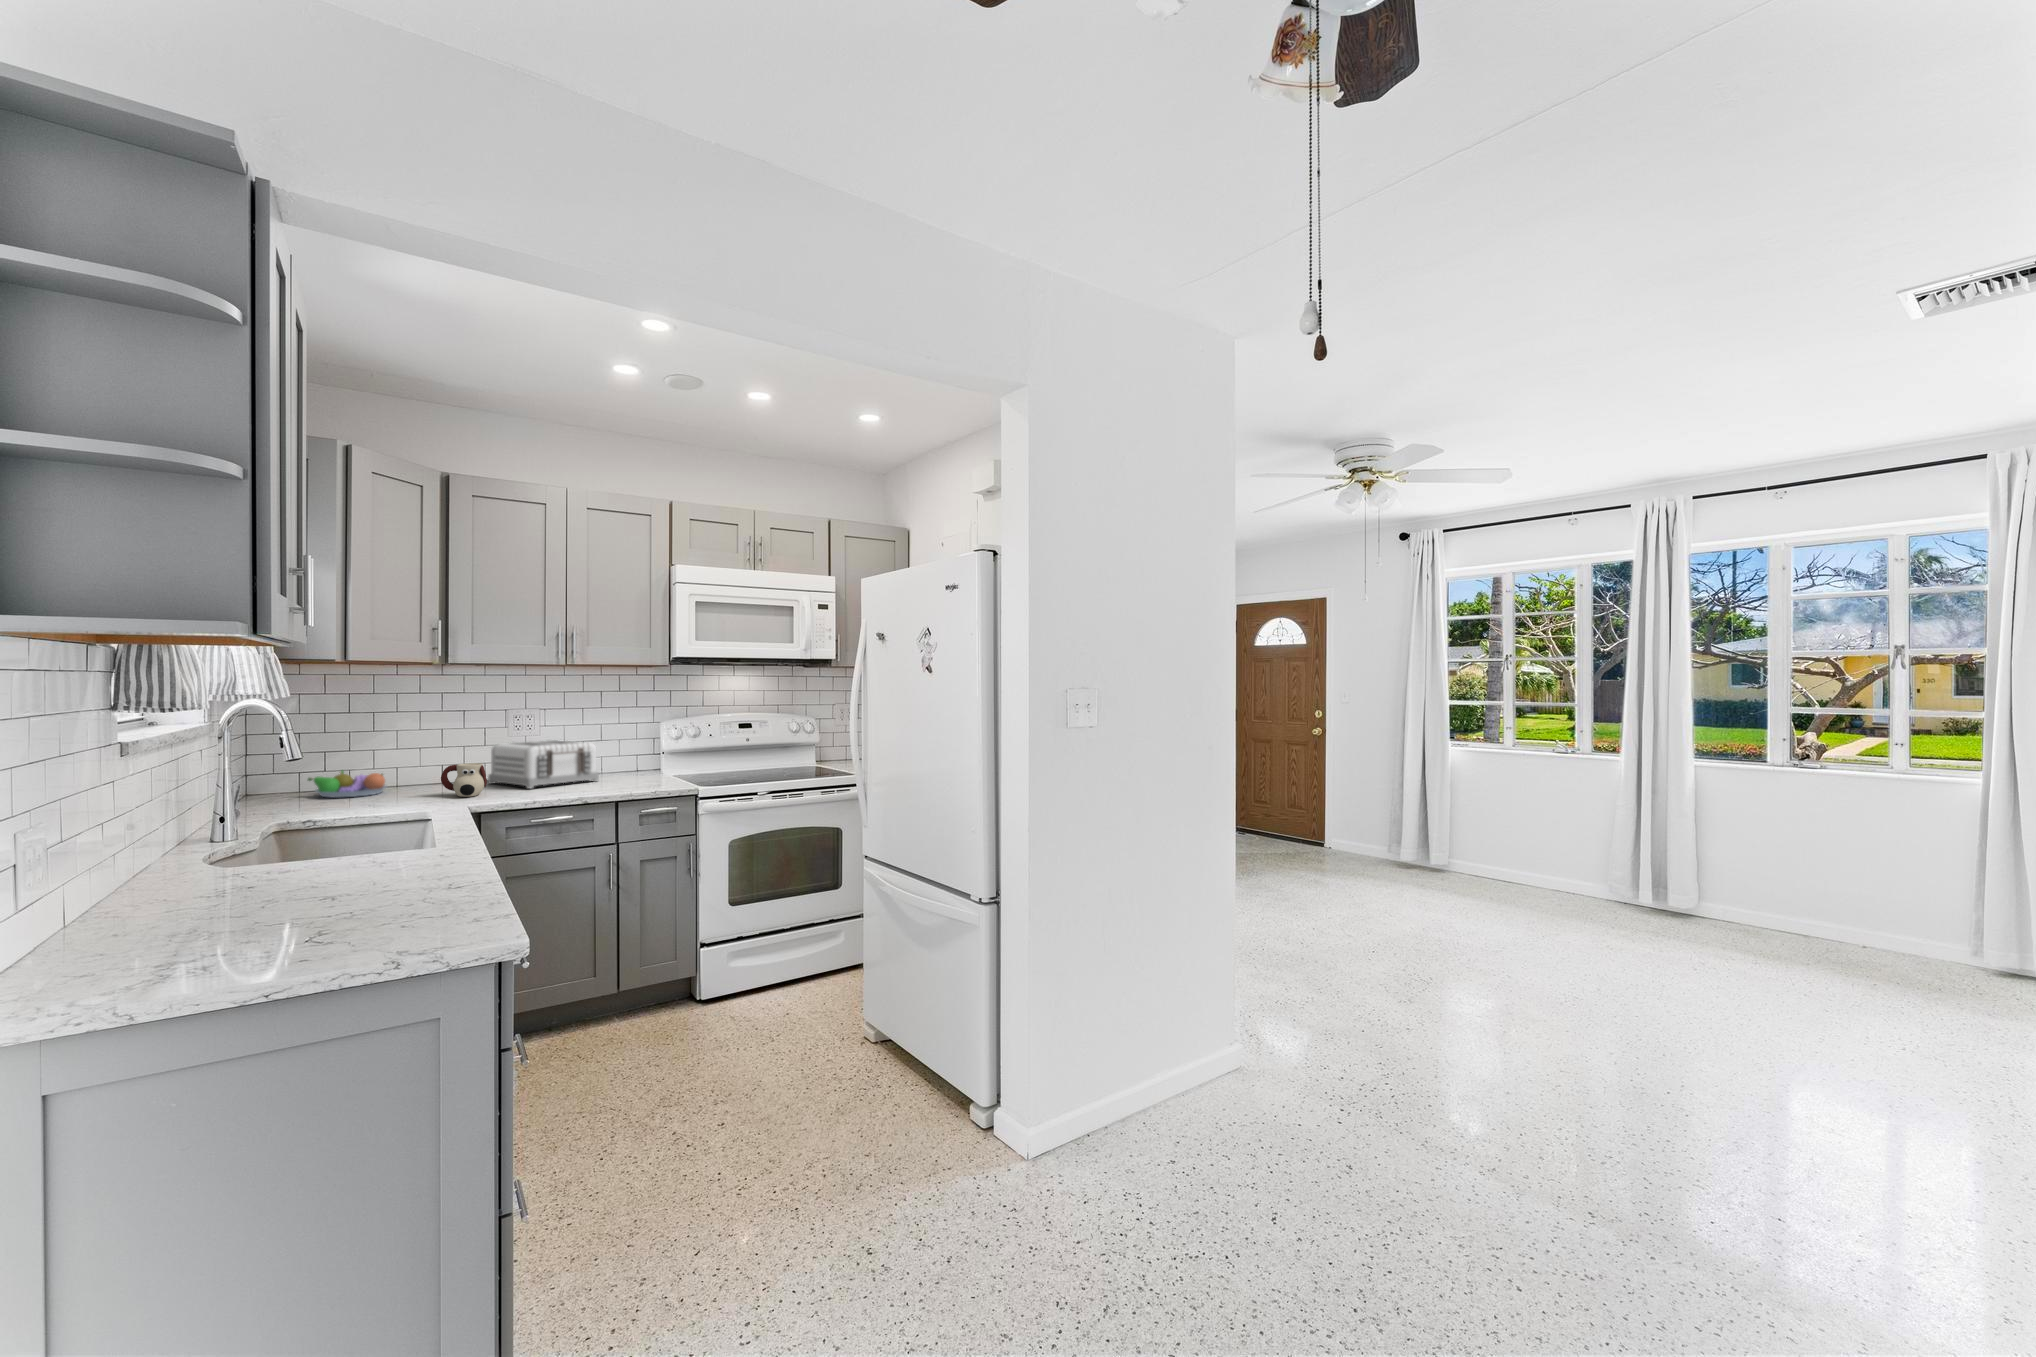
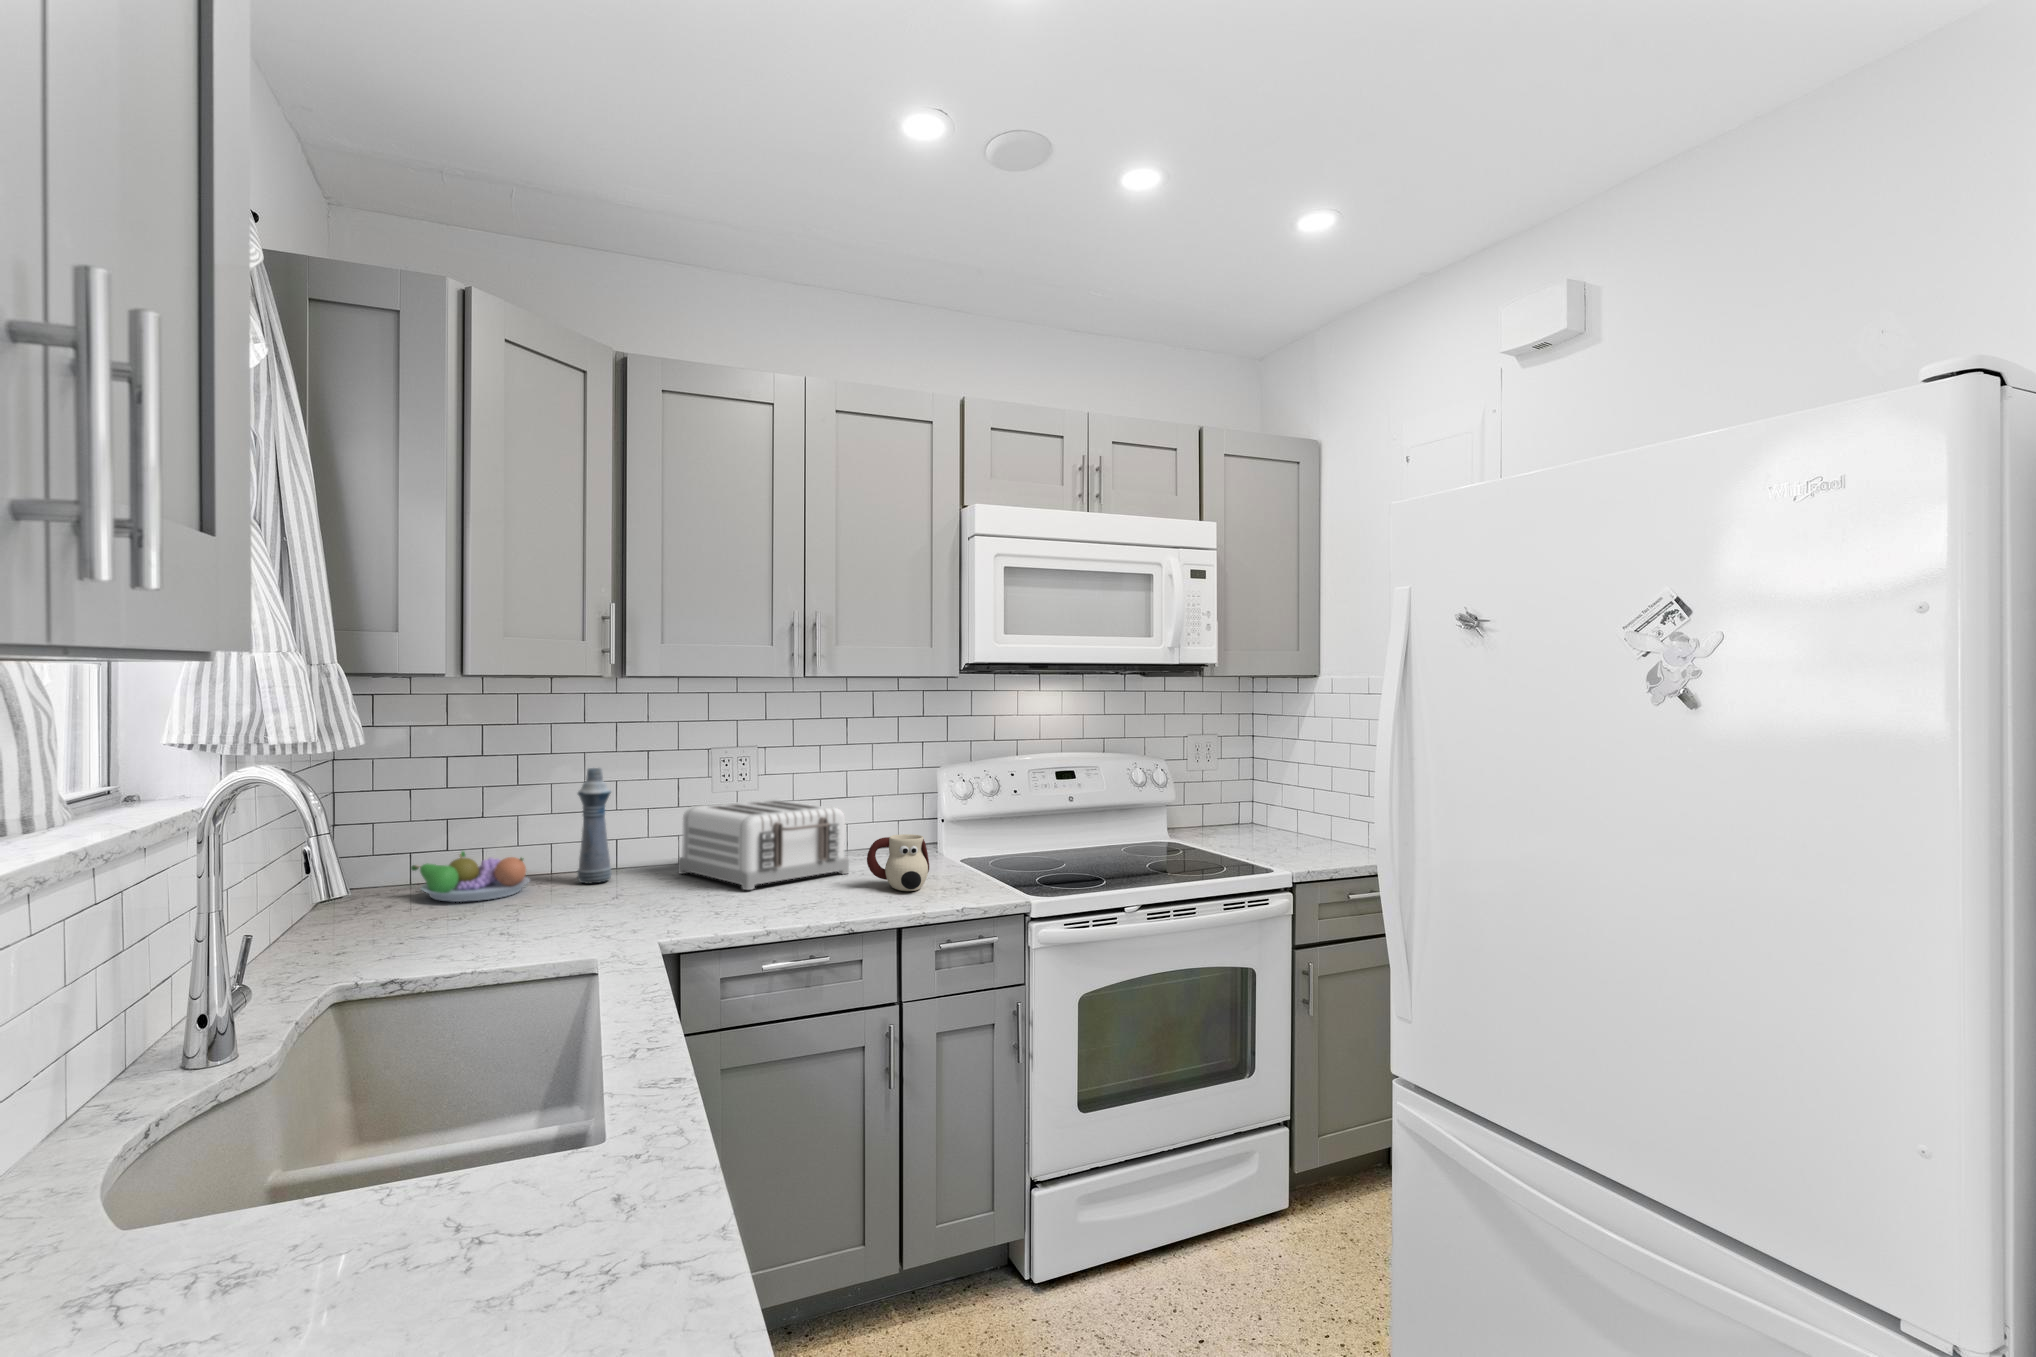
bottle: none [419,720,443,789] -> present [577,768,612,883]
mug: present [441,763,487,797] -> present [867,834,929,891]

